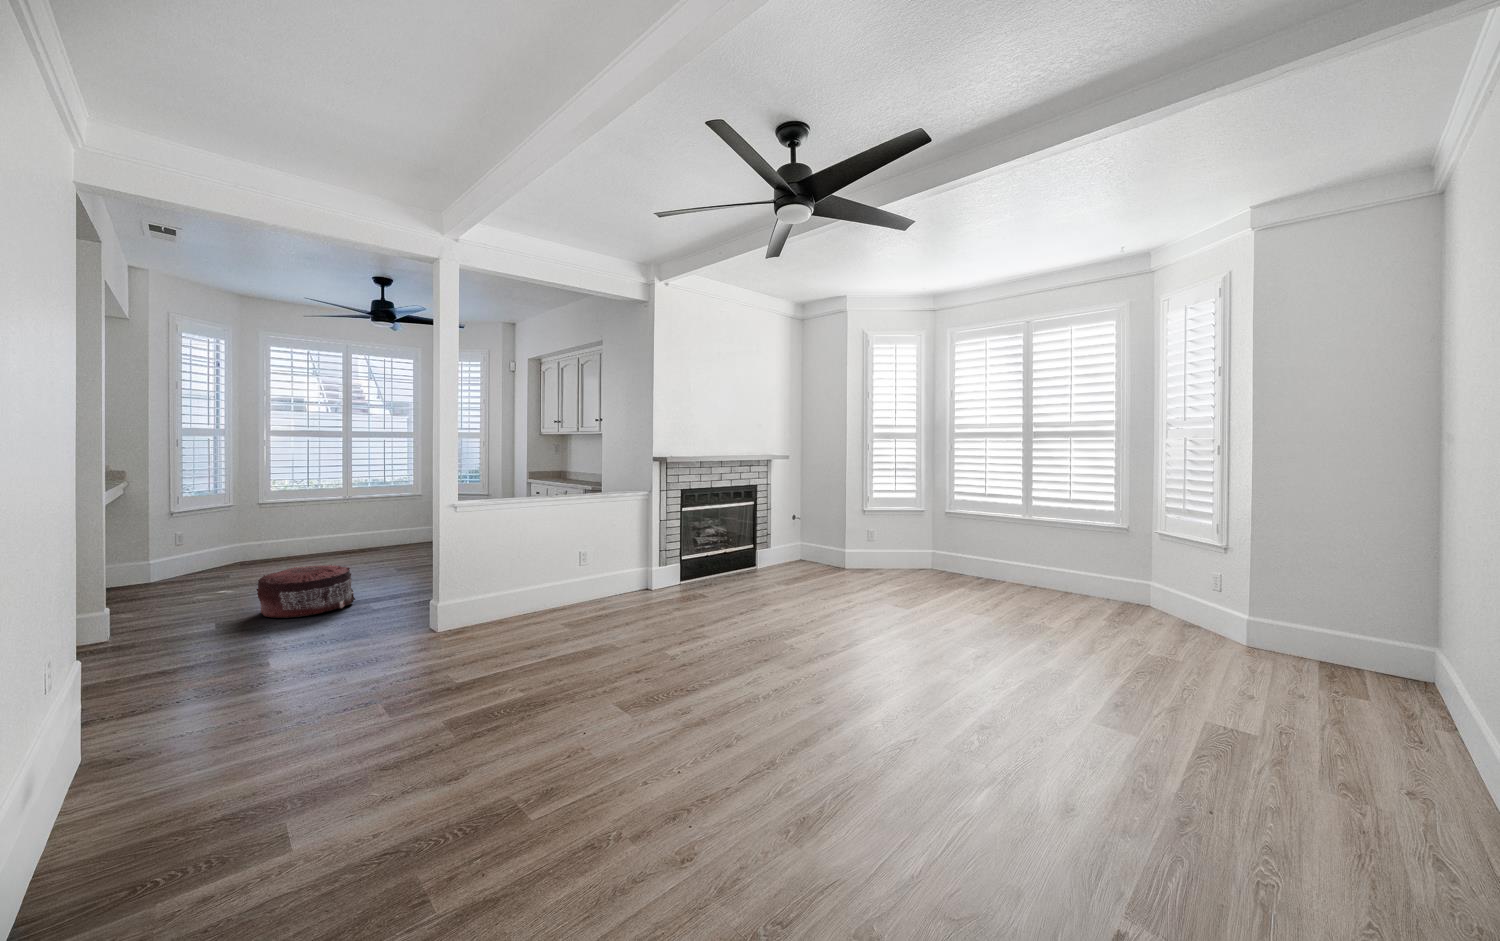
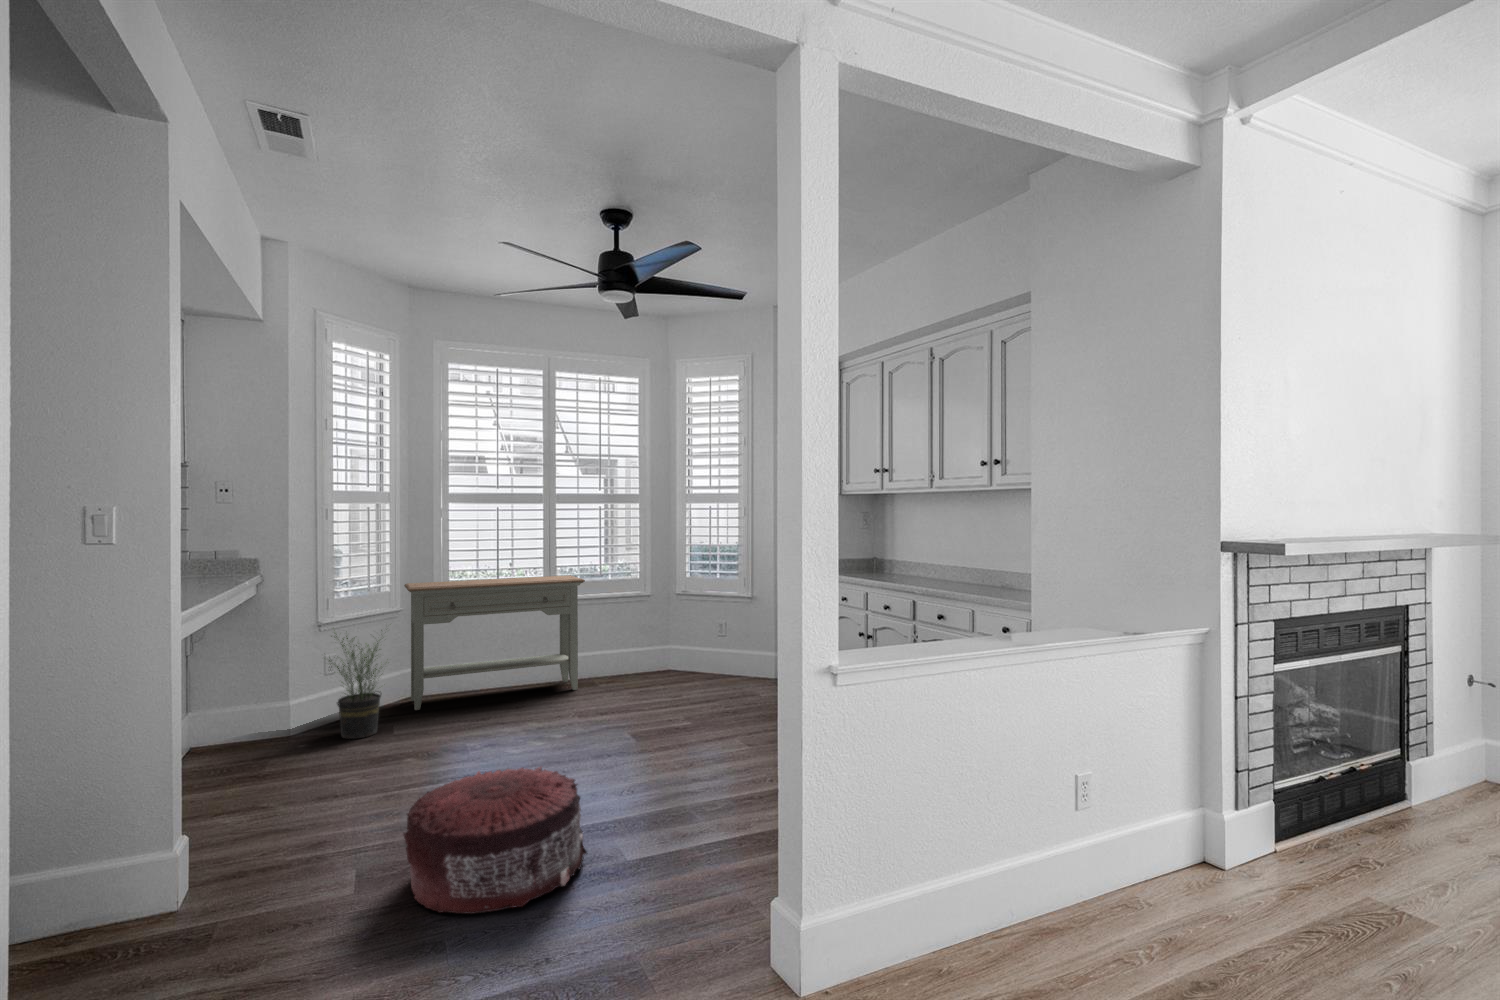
console table: none [239,483,370,564] -> present [404,575,585,710]
potted plant: none [185,509,235,577] -> present [329,633,382,739]

